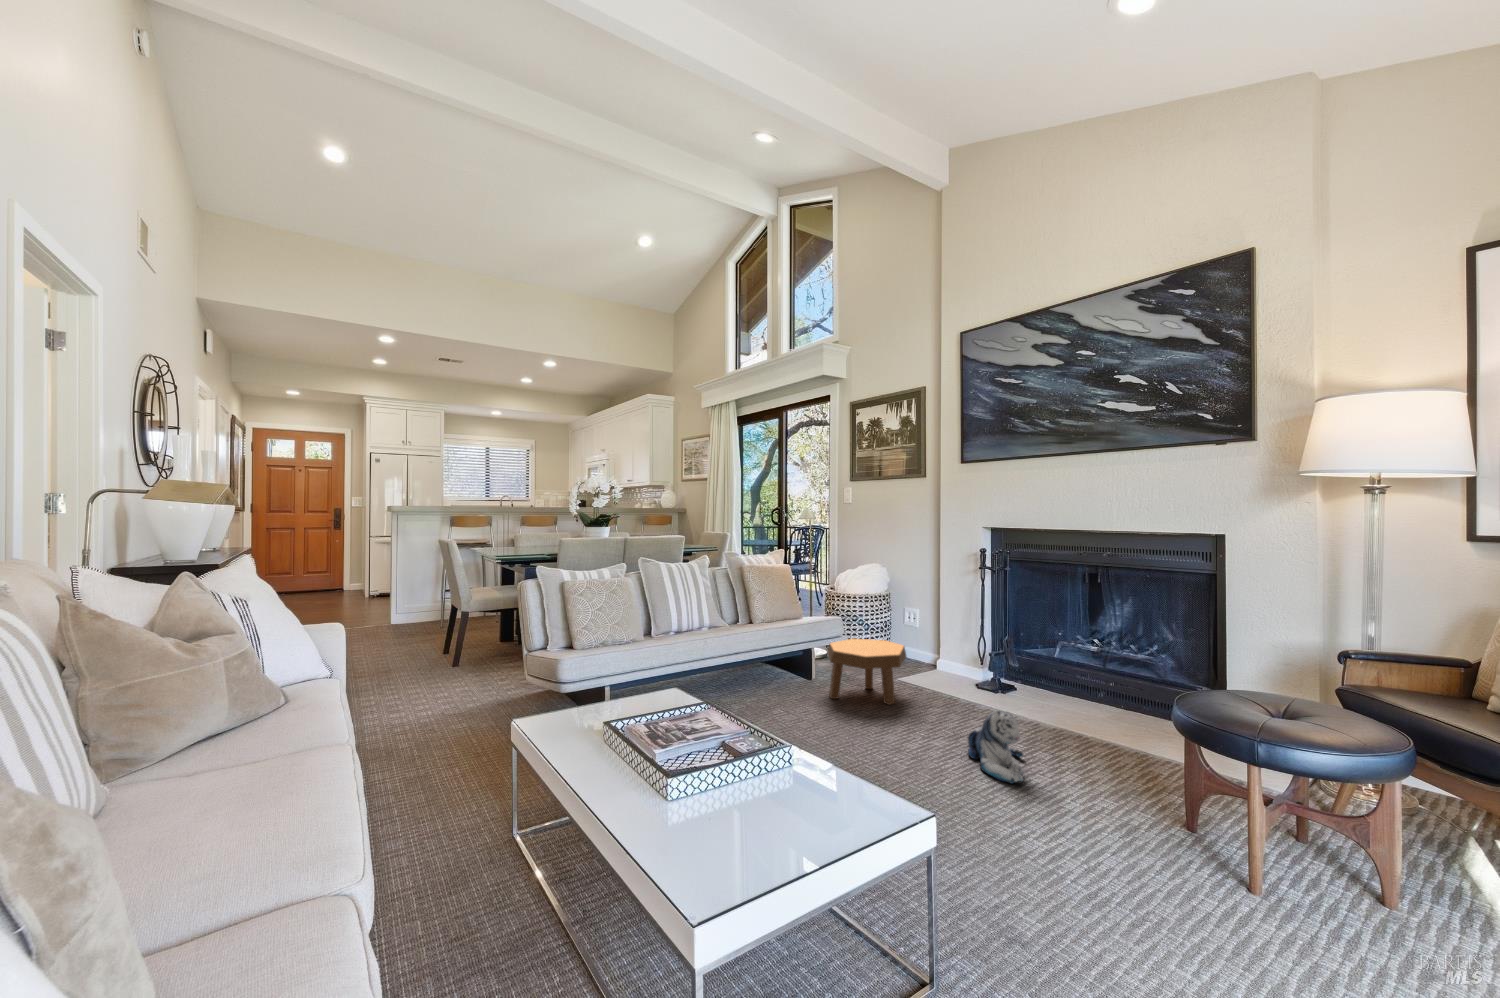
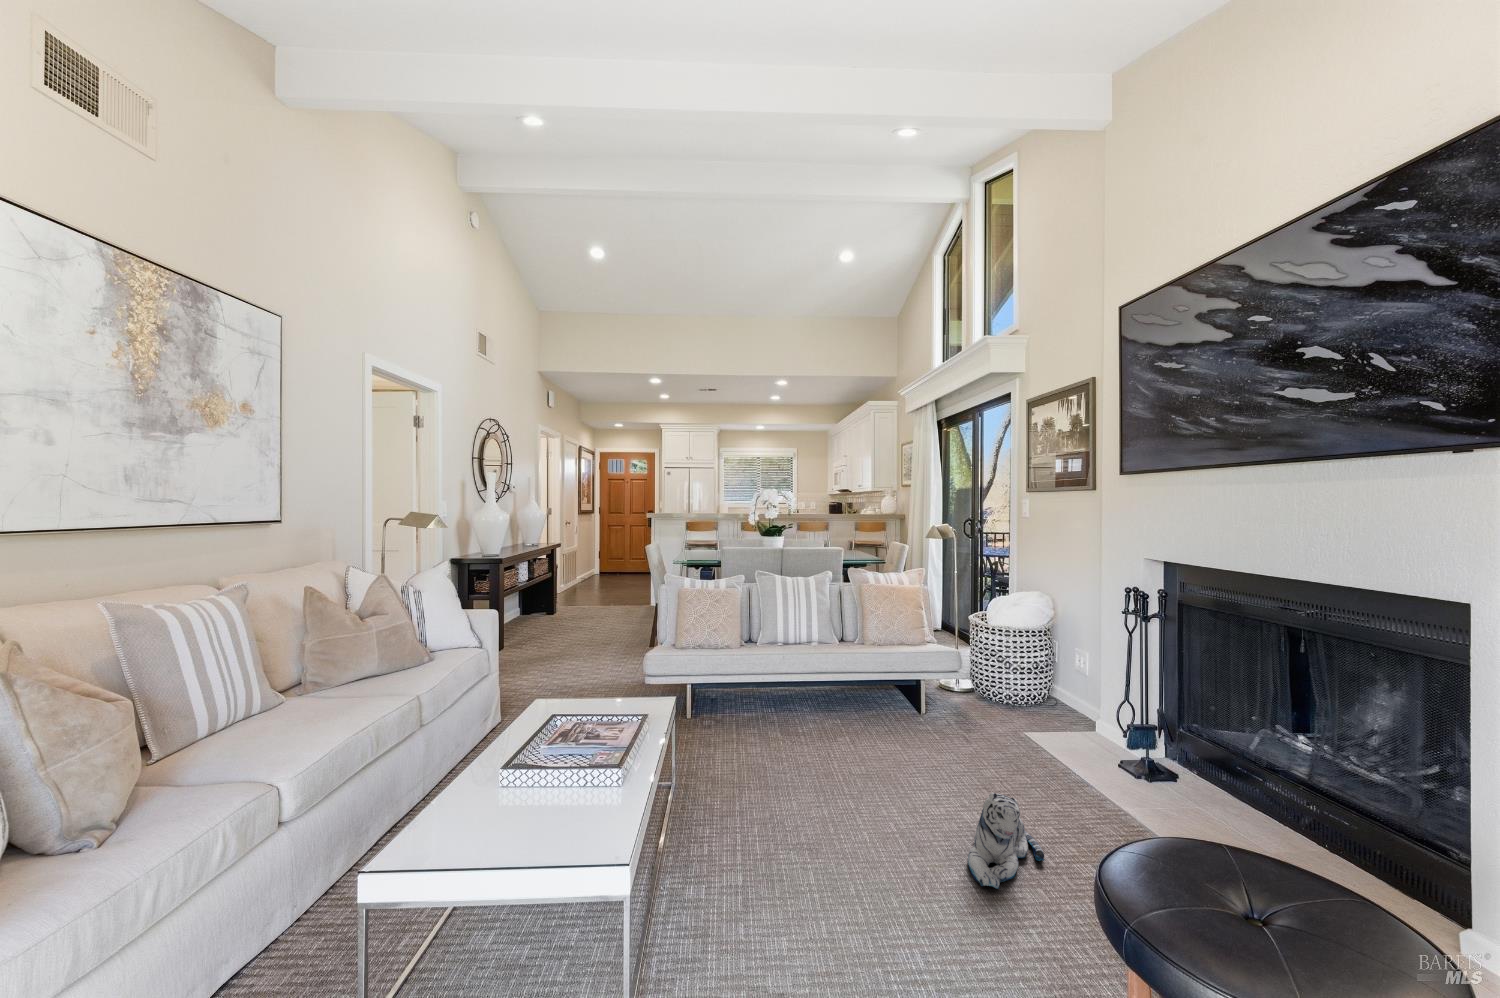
footstool: present [828,638,906,705] -> none [903,678,1005,762]

